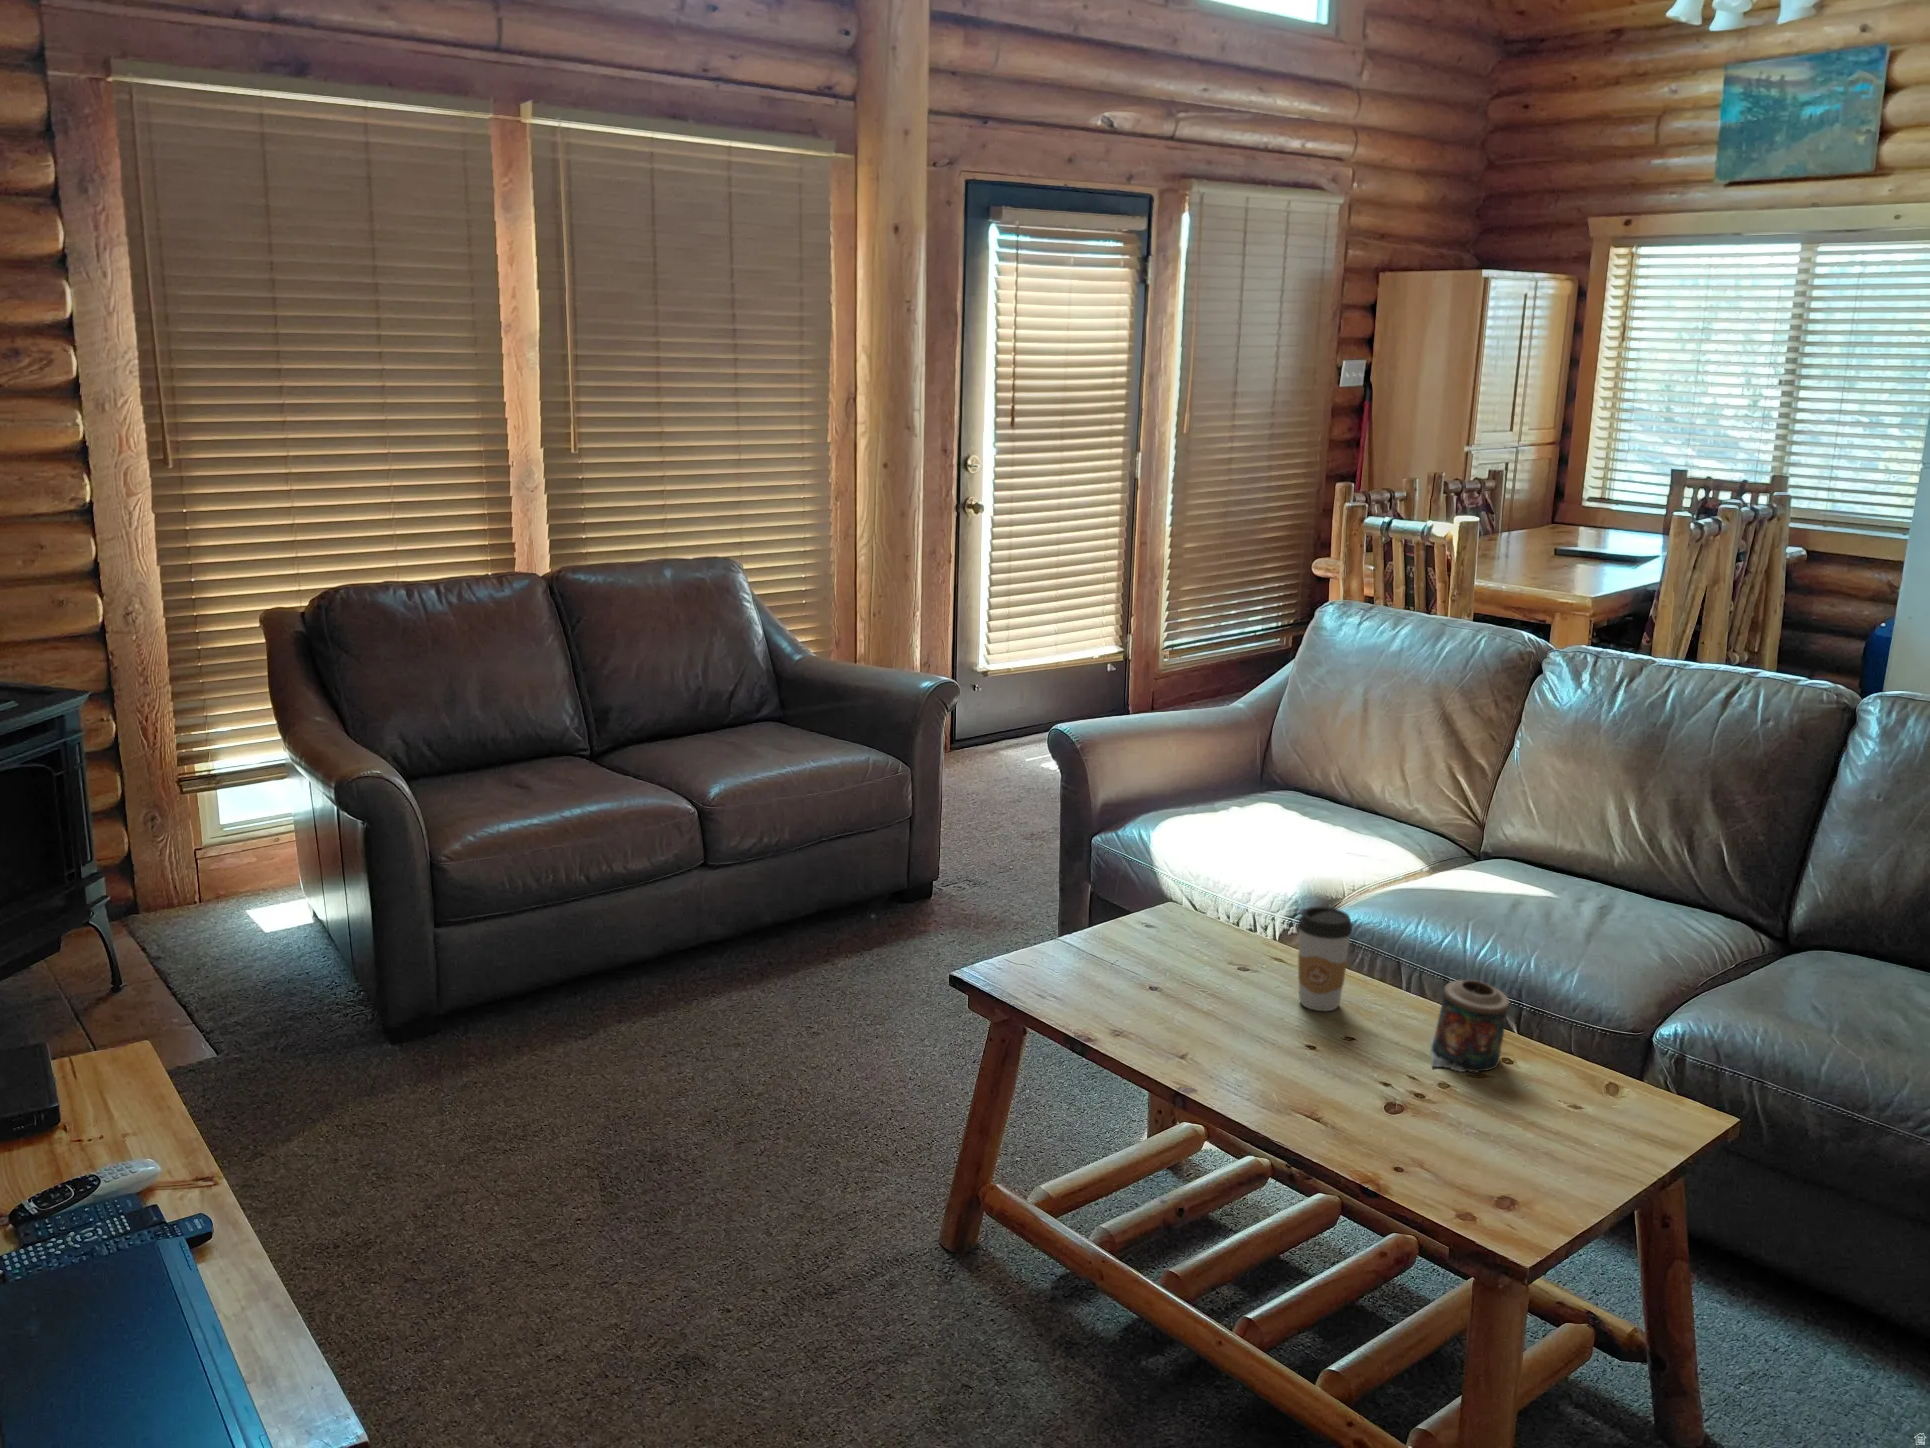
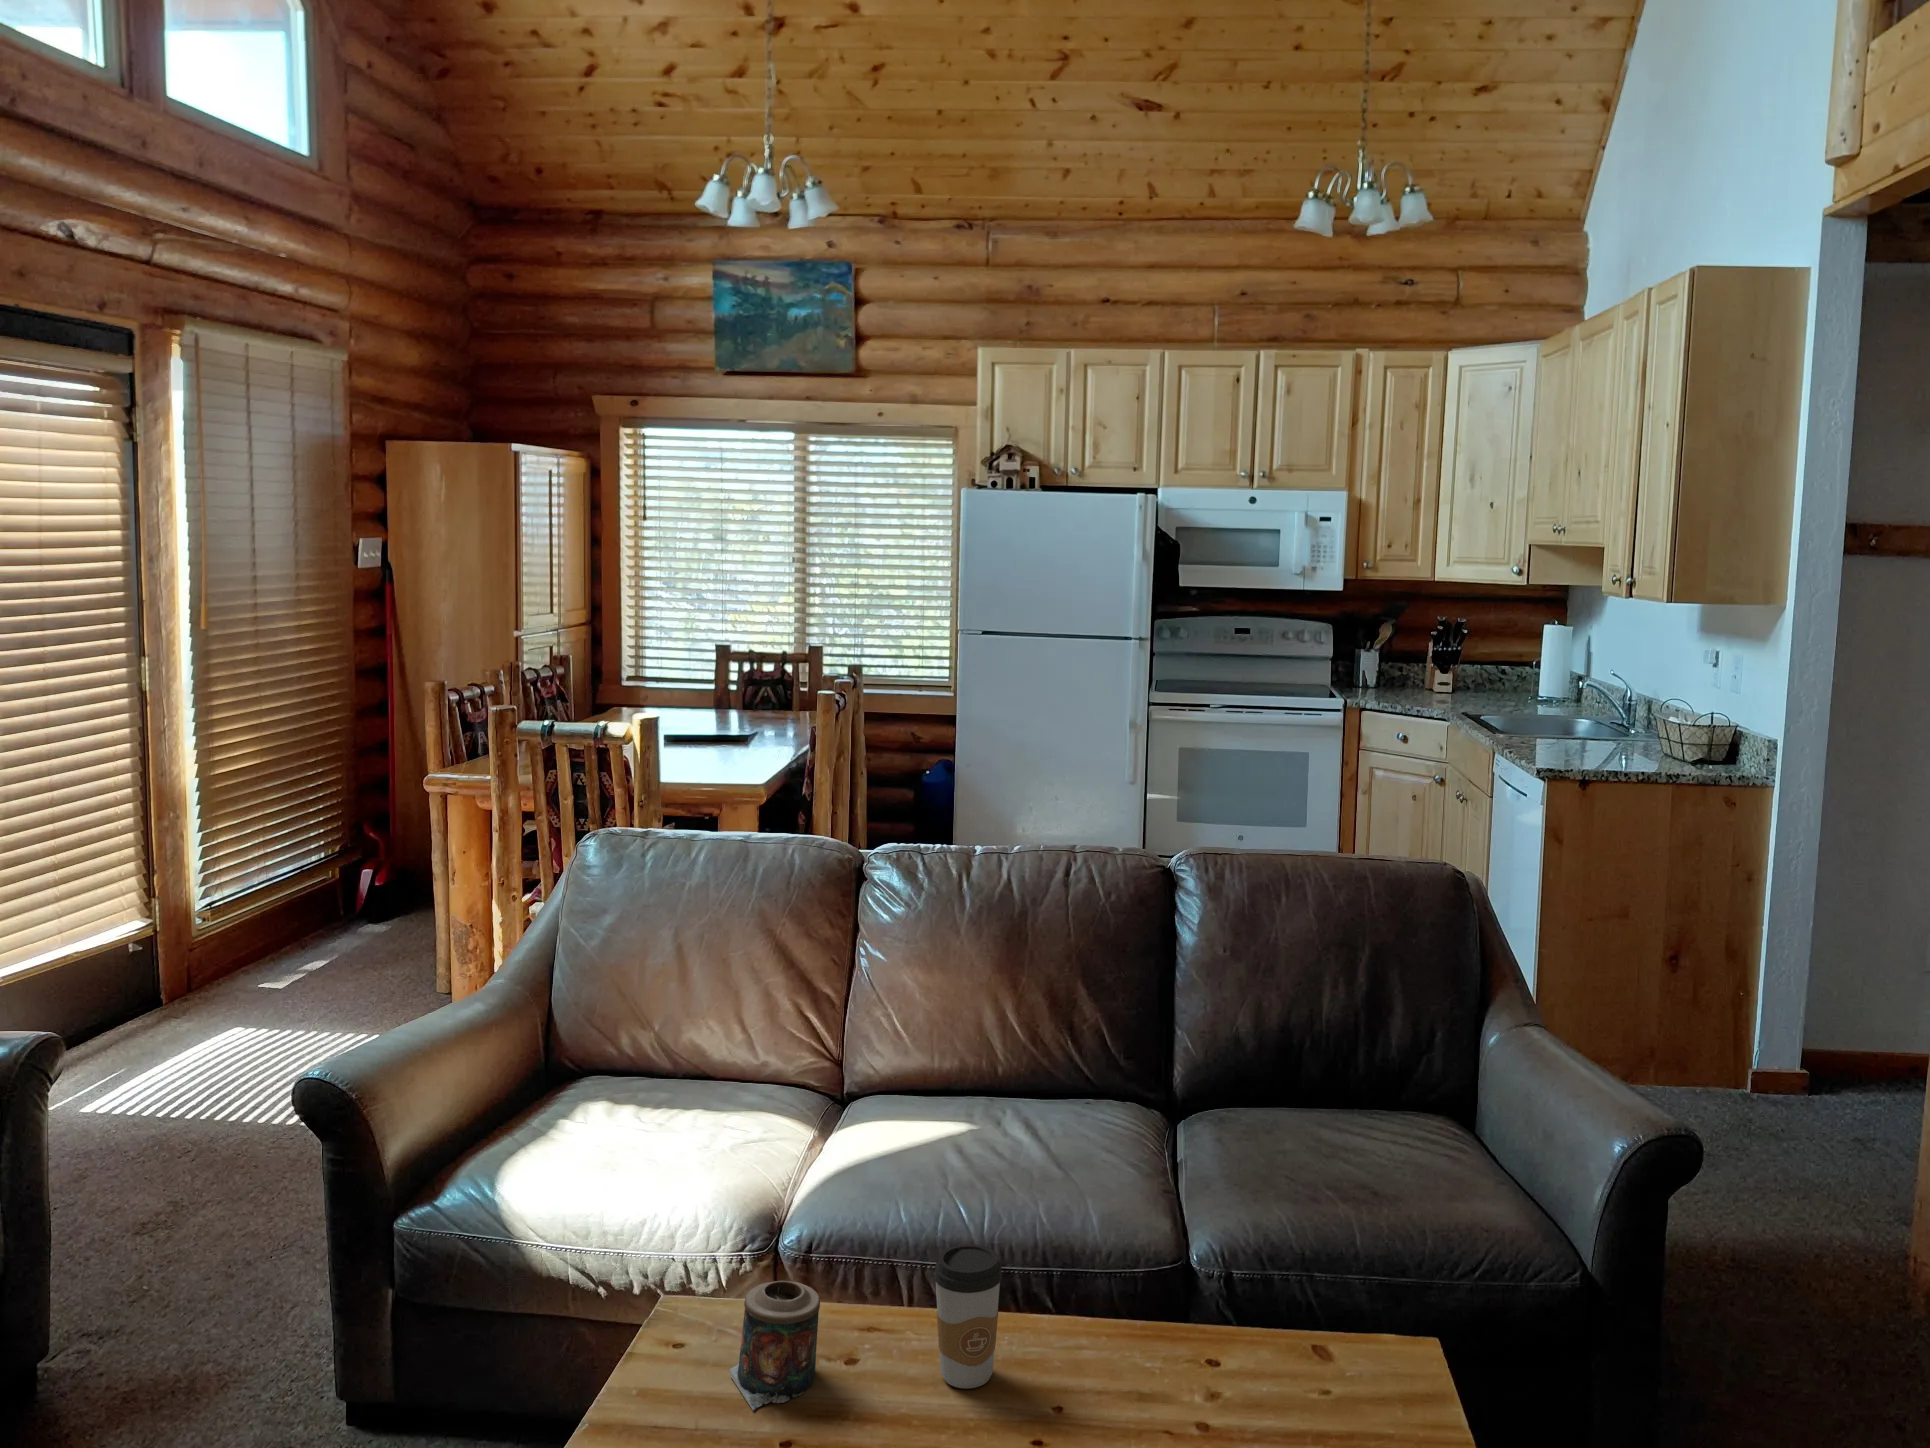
candle: present [1431,980,1510,1072] -> present [730,1281,820,1410]

